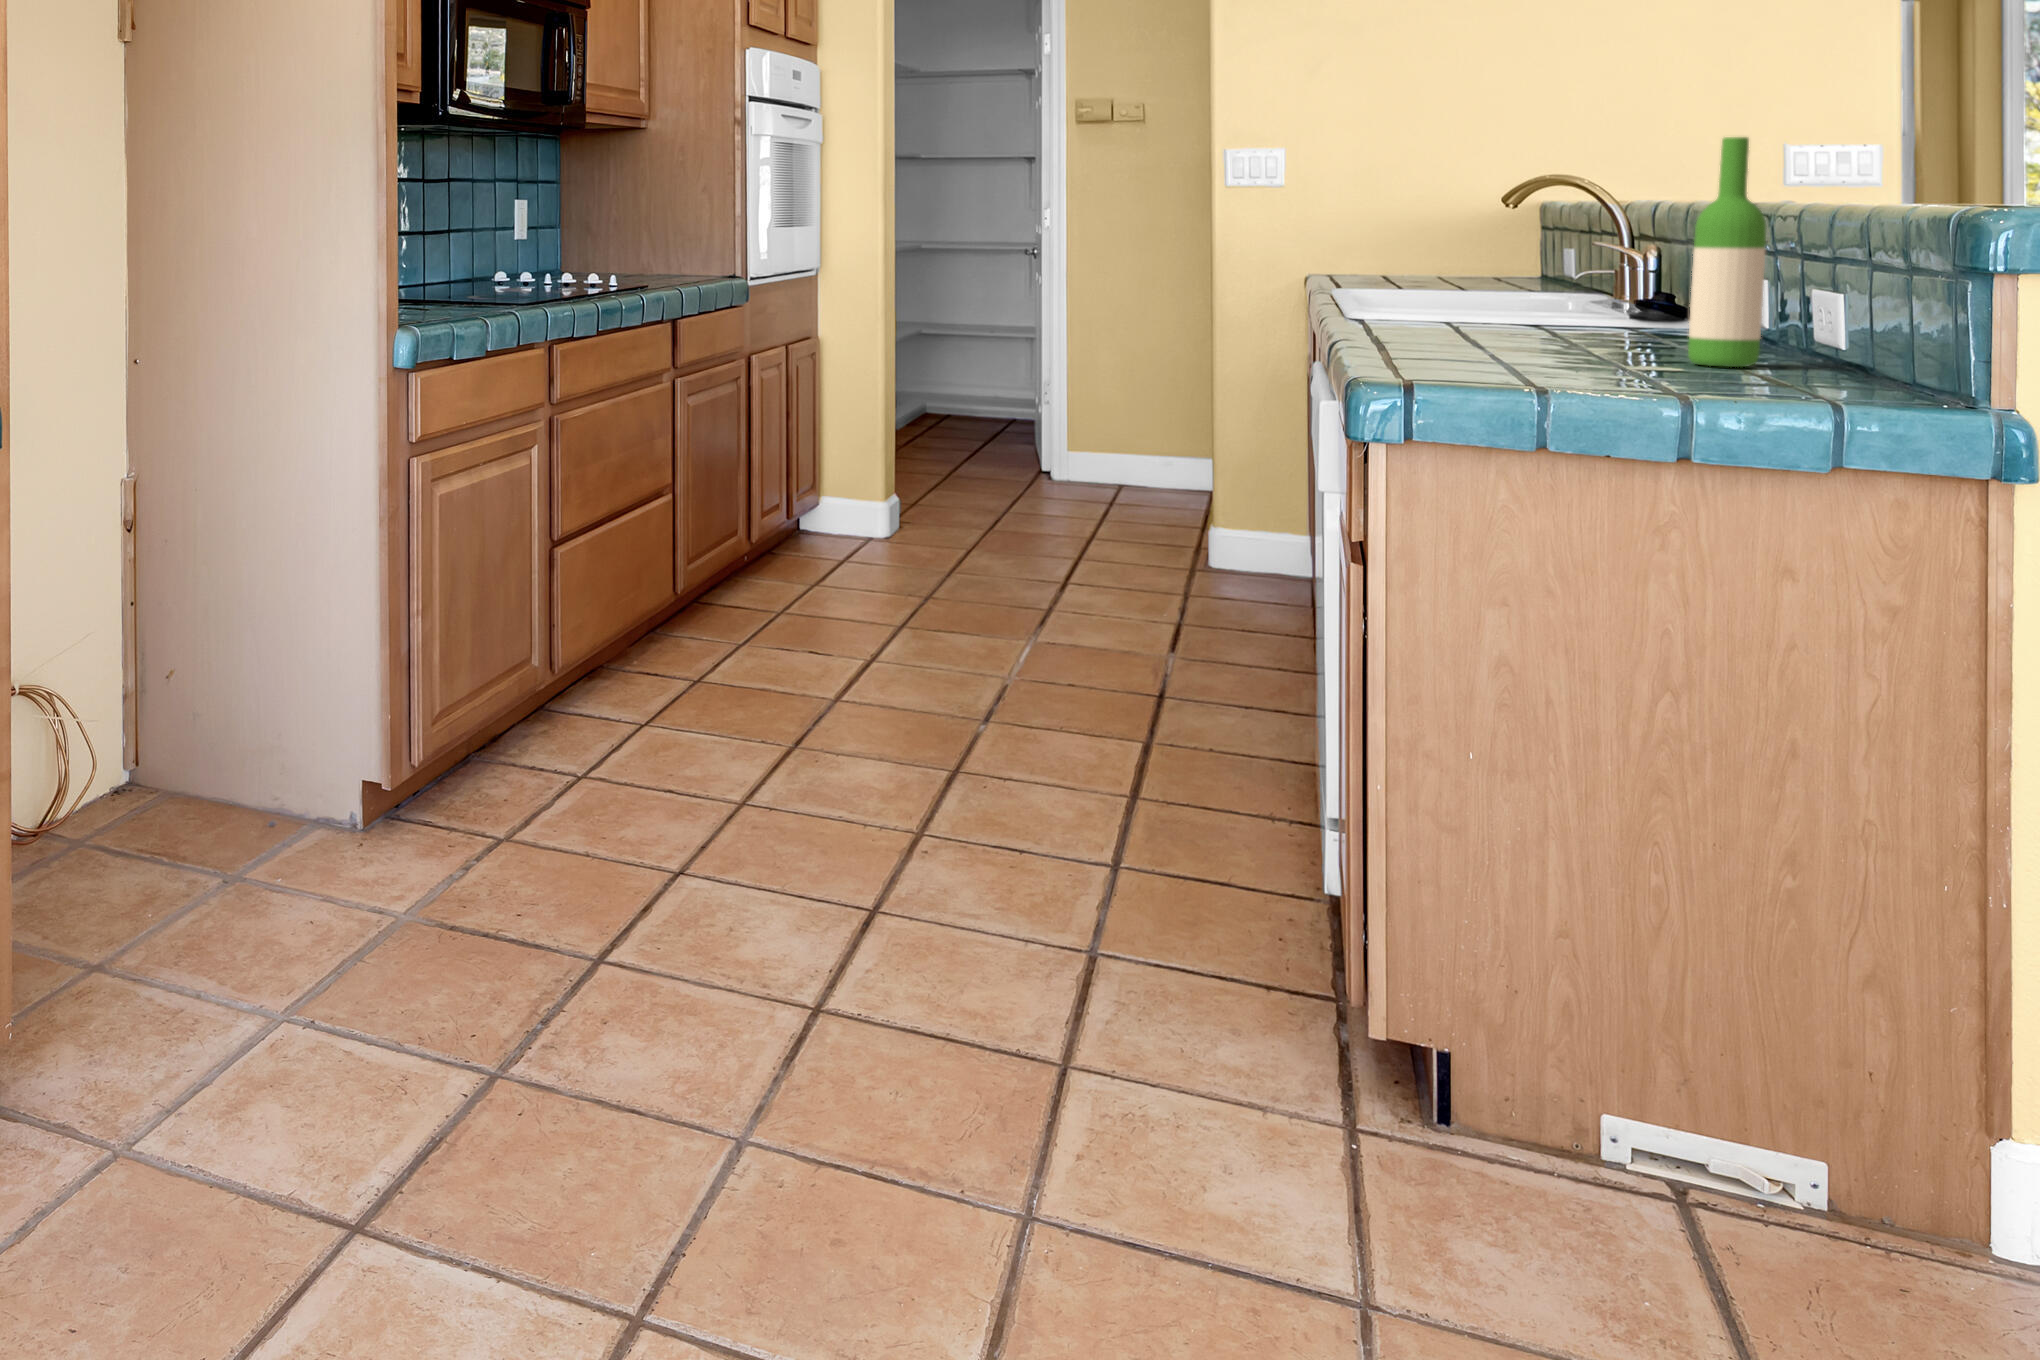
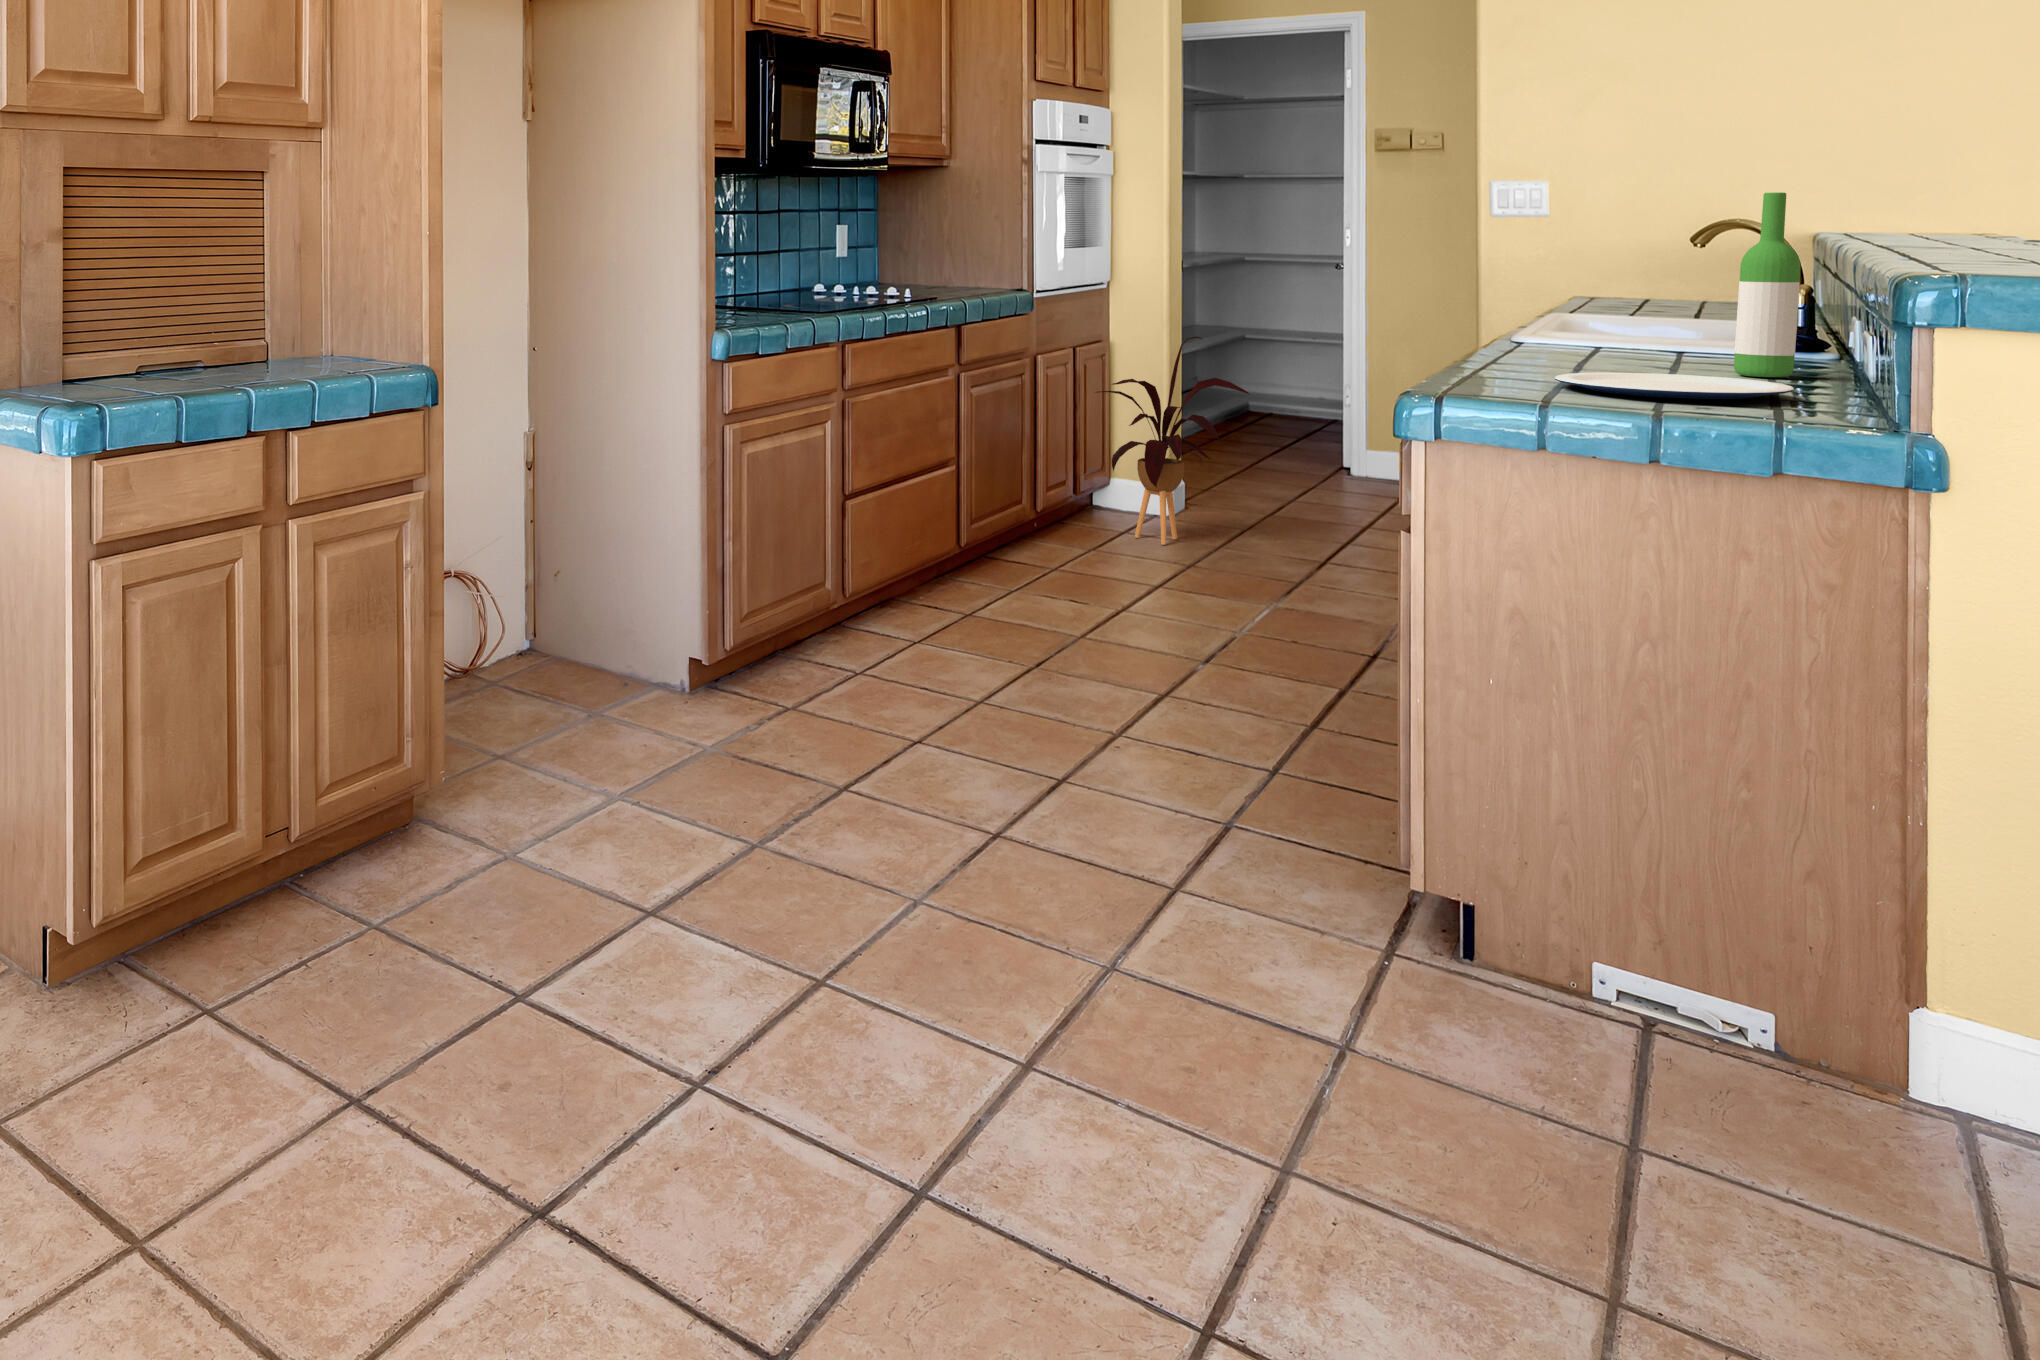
house plant: none [811,331,985,575] -> present [1096,337,1249,544]
plate: none [1534,365,1839,397] -> present [1554,373,1794,399]

